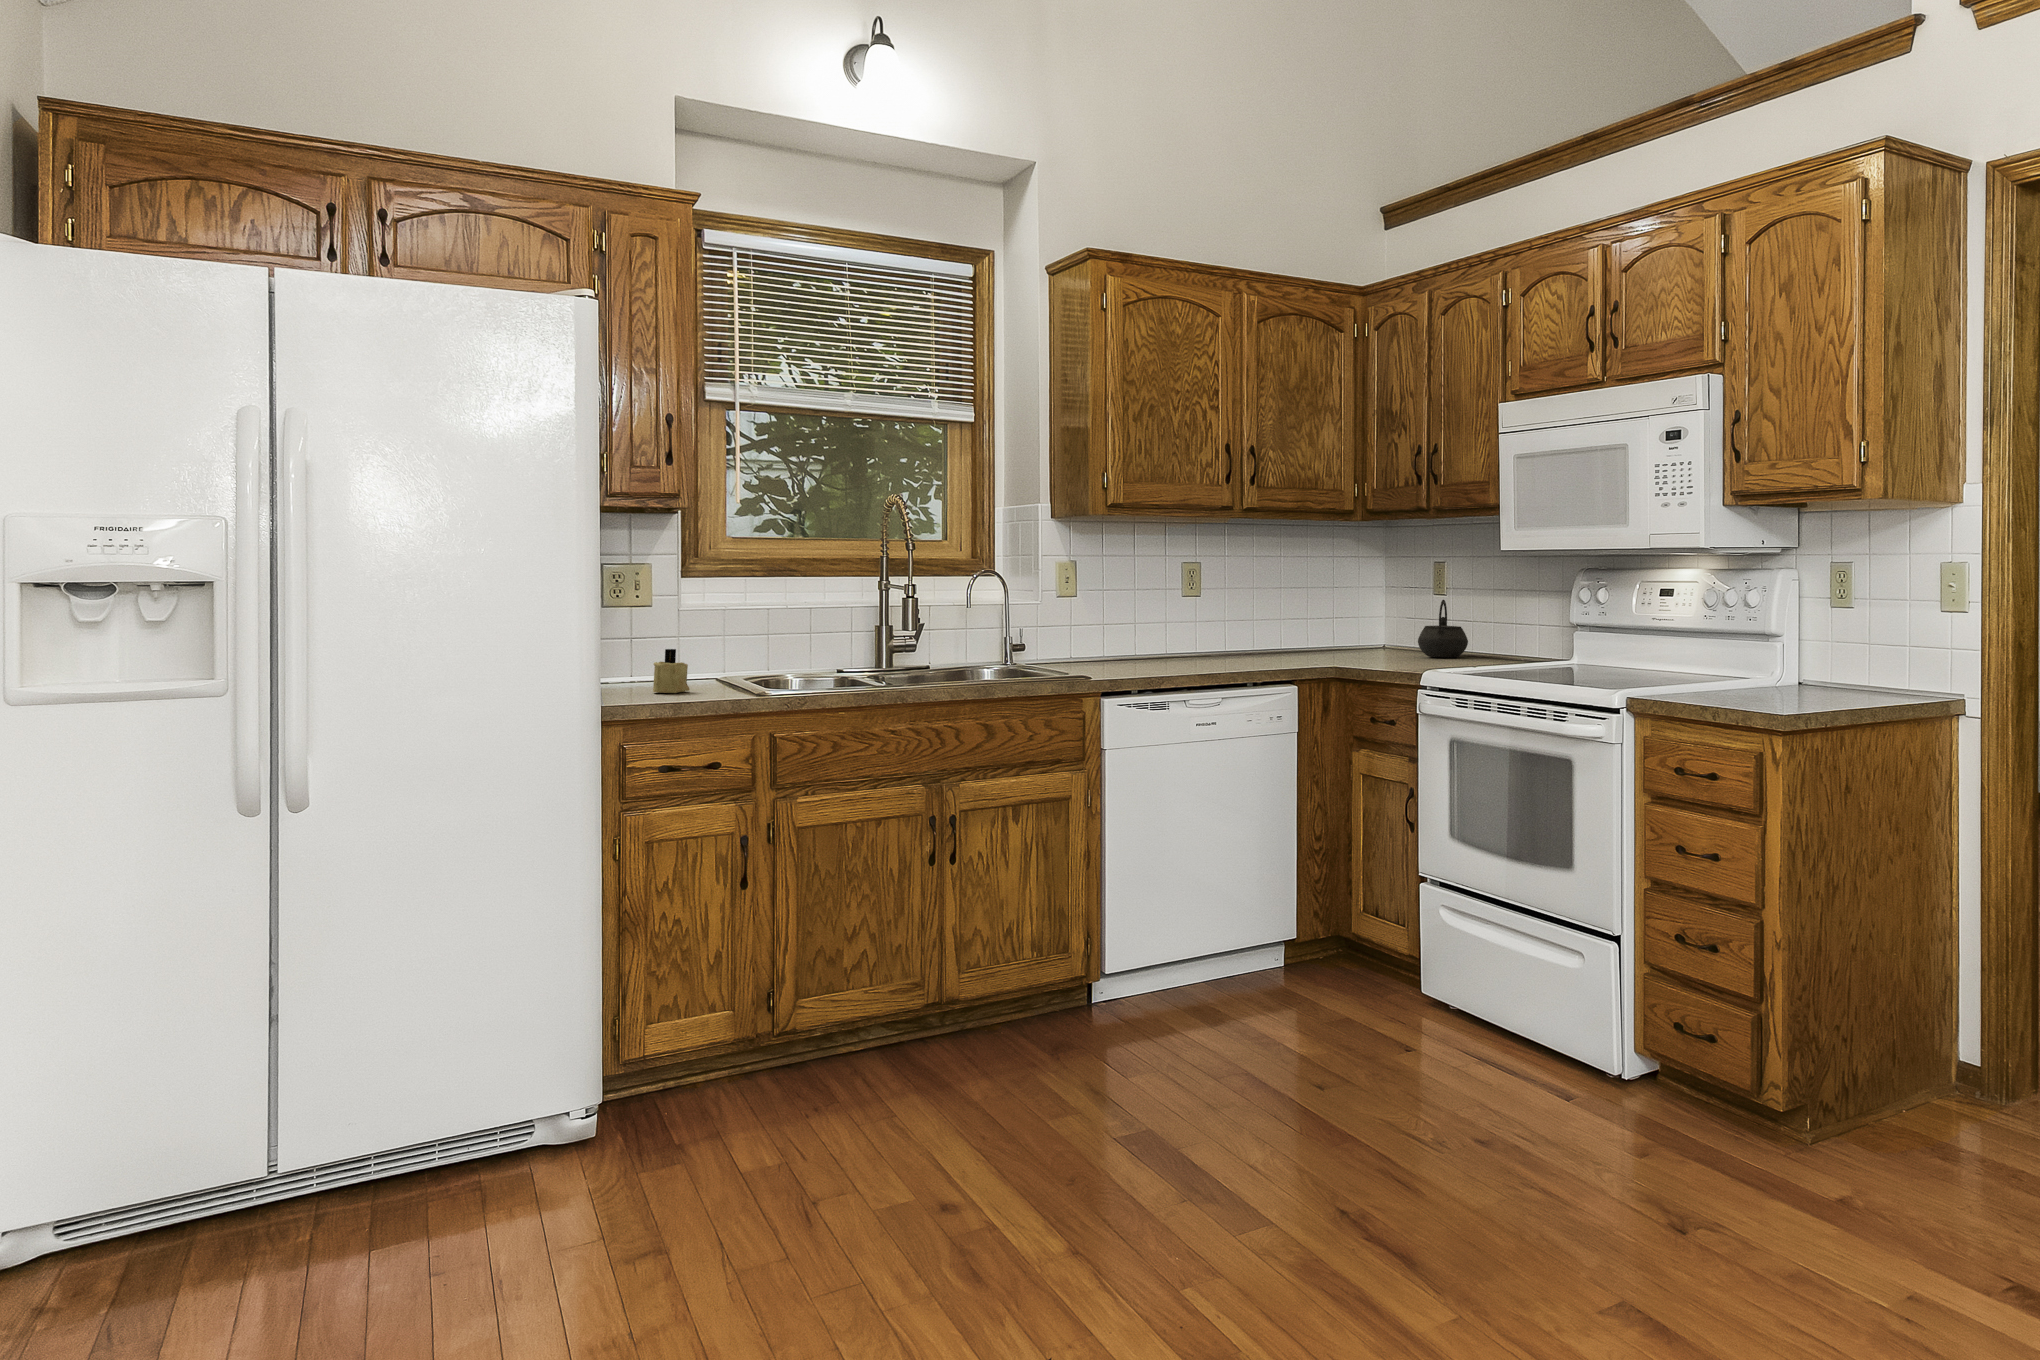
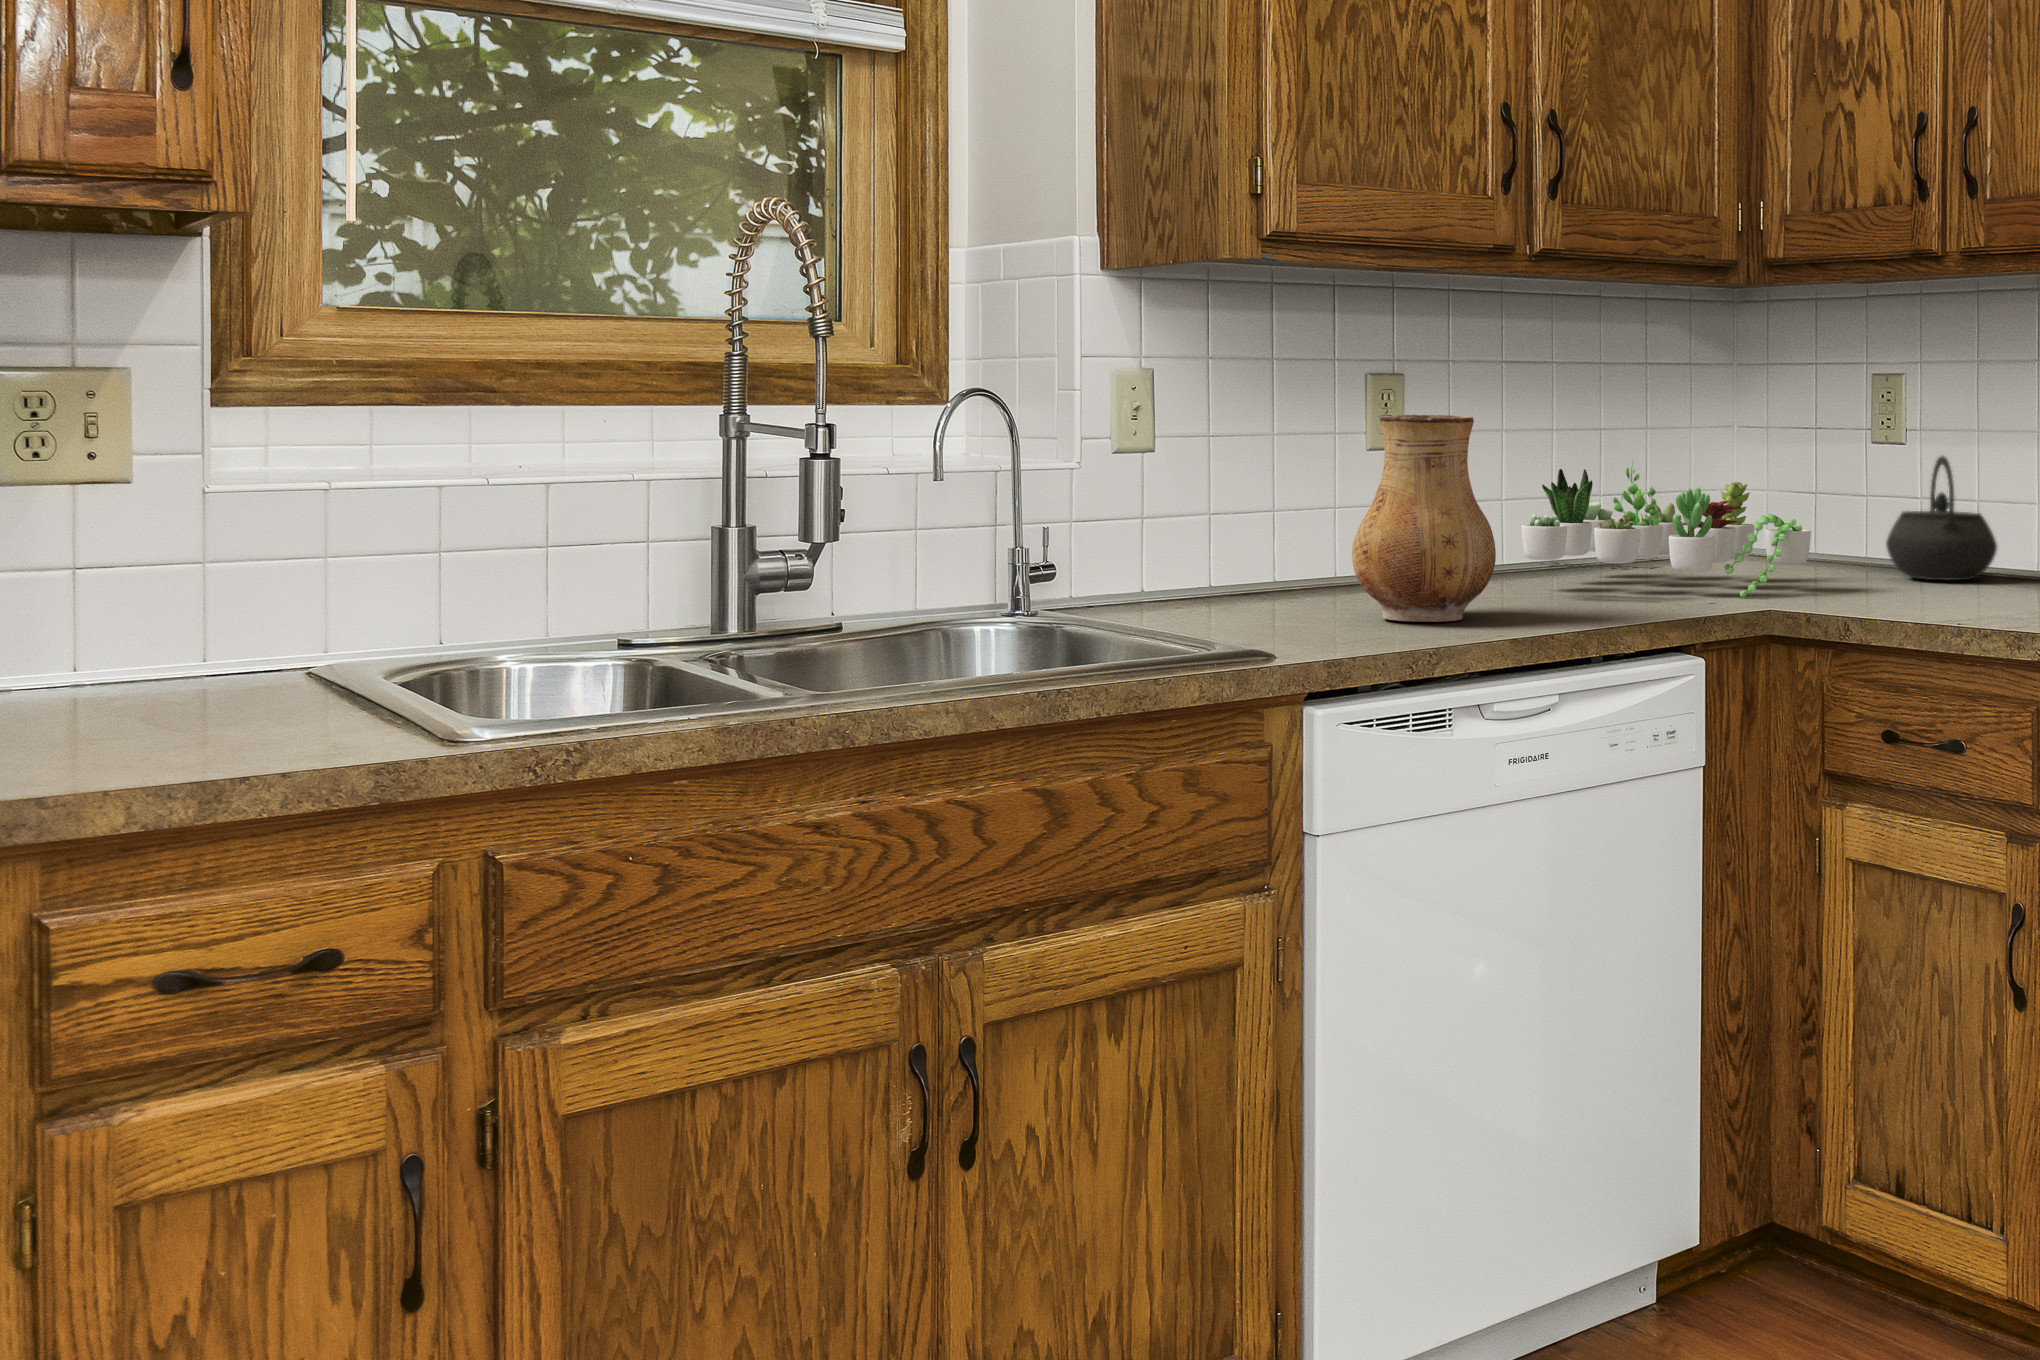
ceramic pitcher: none [1143,580,1205,669] -> present [1352,415,1496,622]
succulent plant: none [1230,600,1371,662] -> present [1522,462,1811,597]
candle: present [653,649,690,693] -> none [132,613,242,740]

